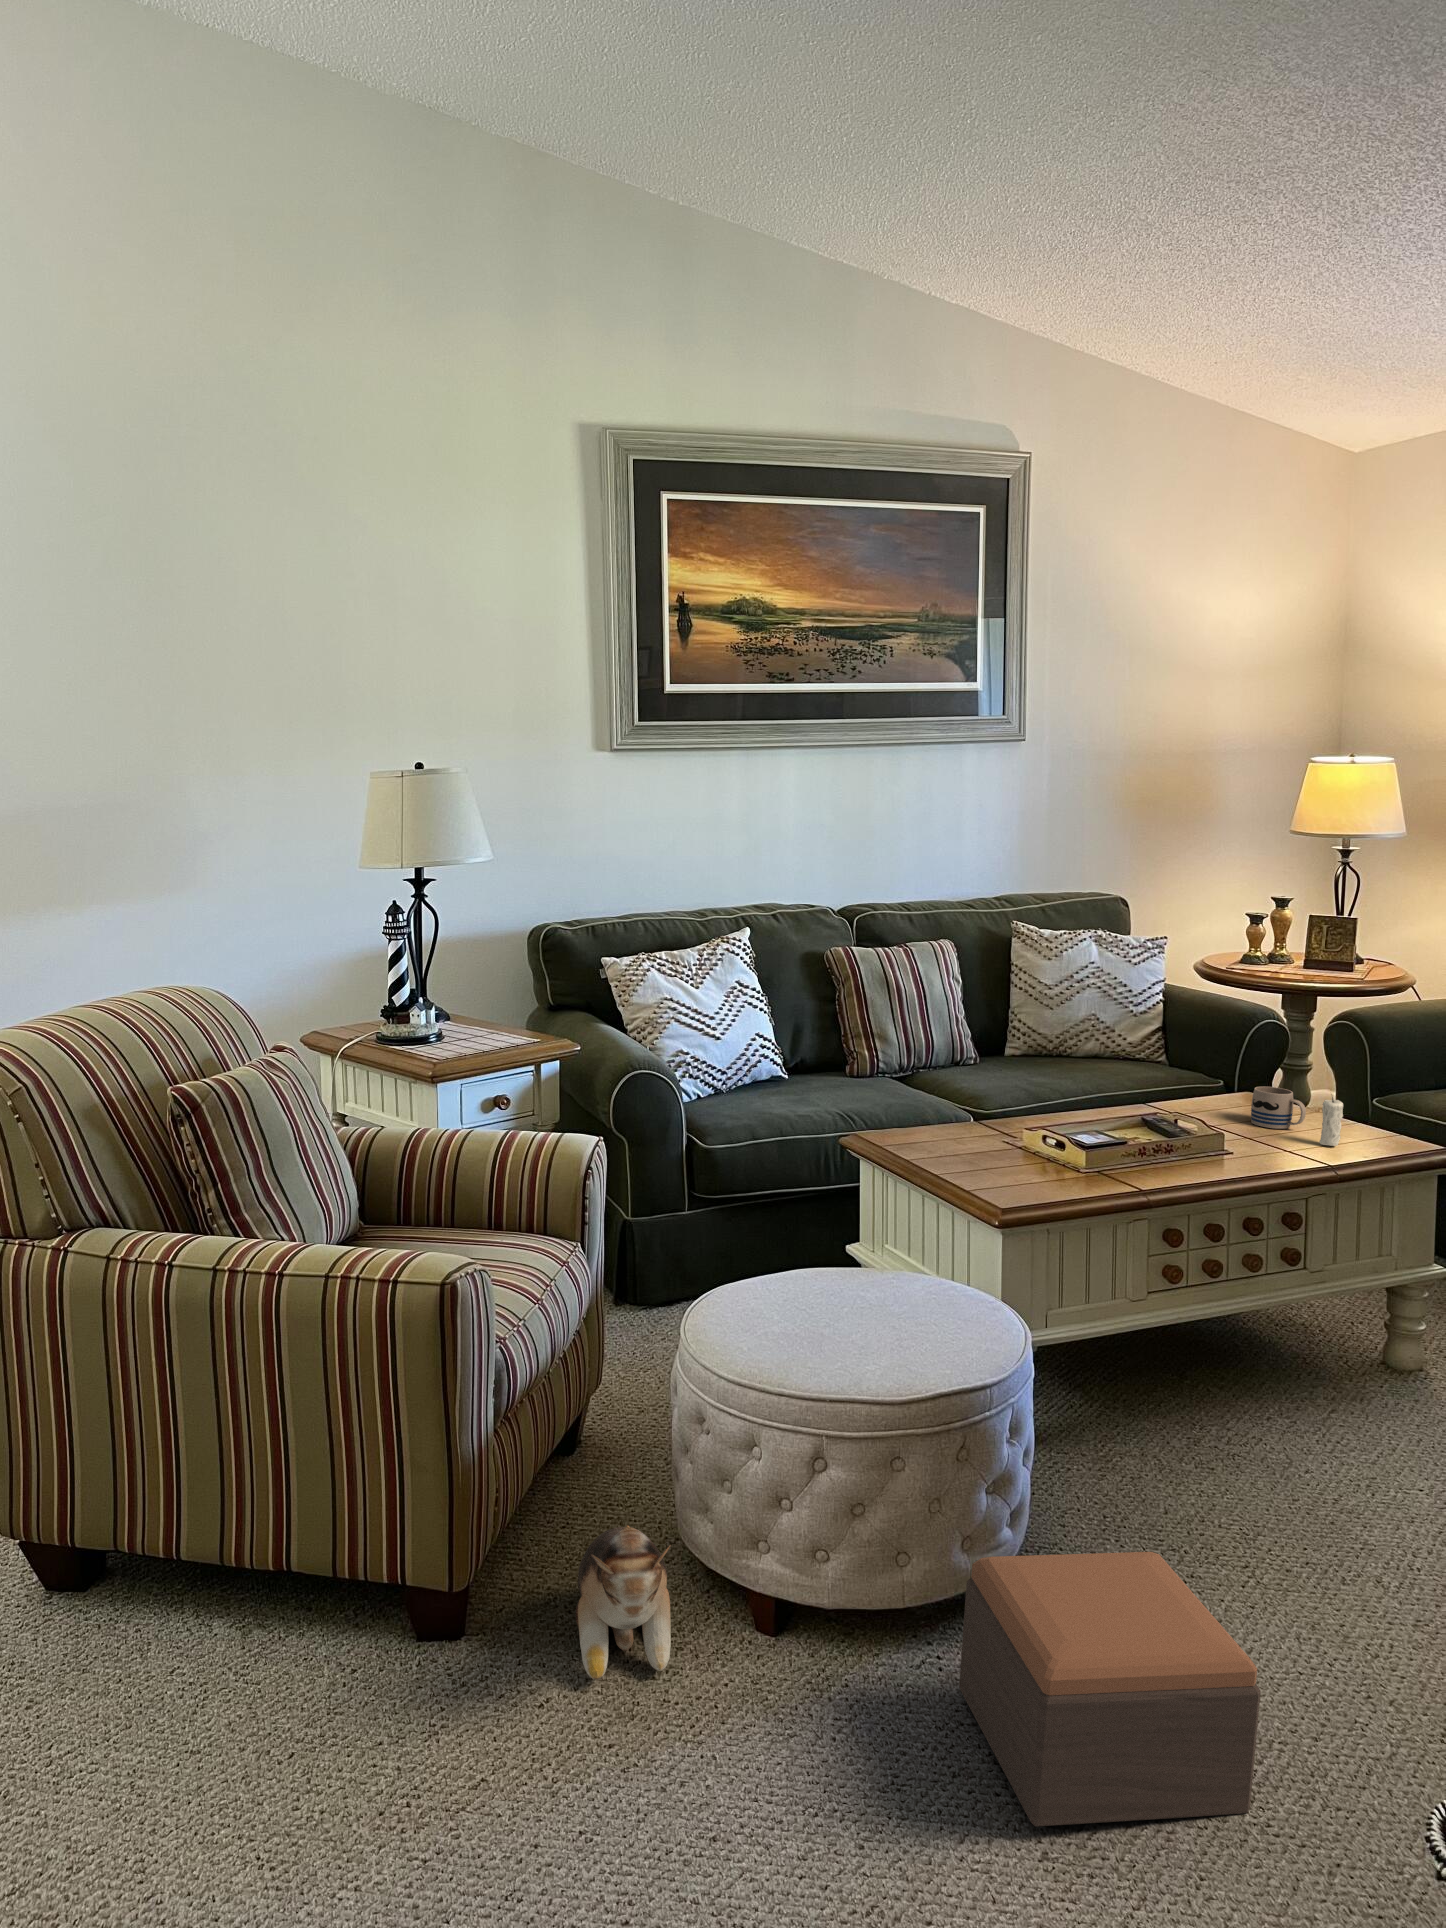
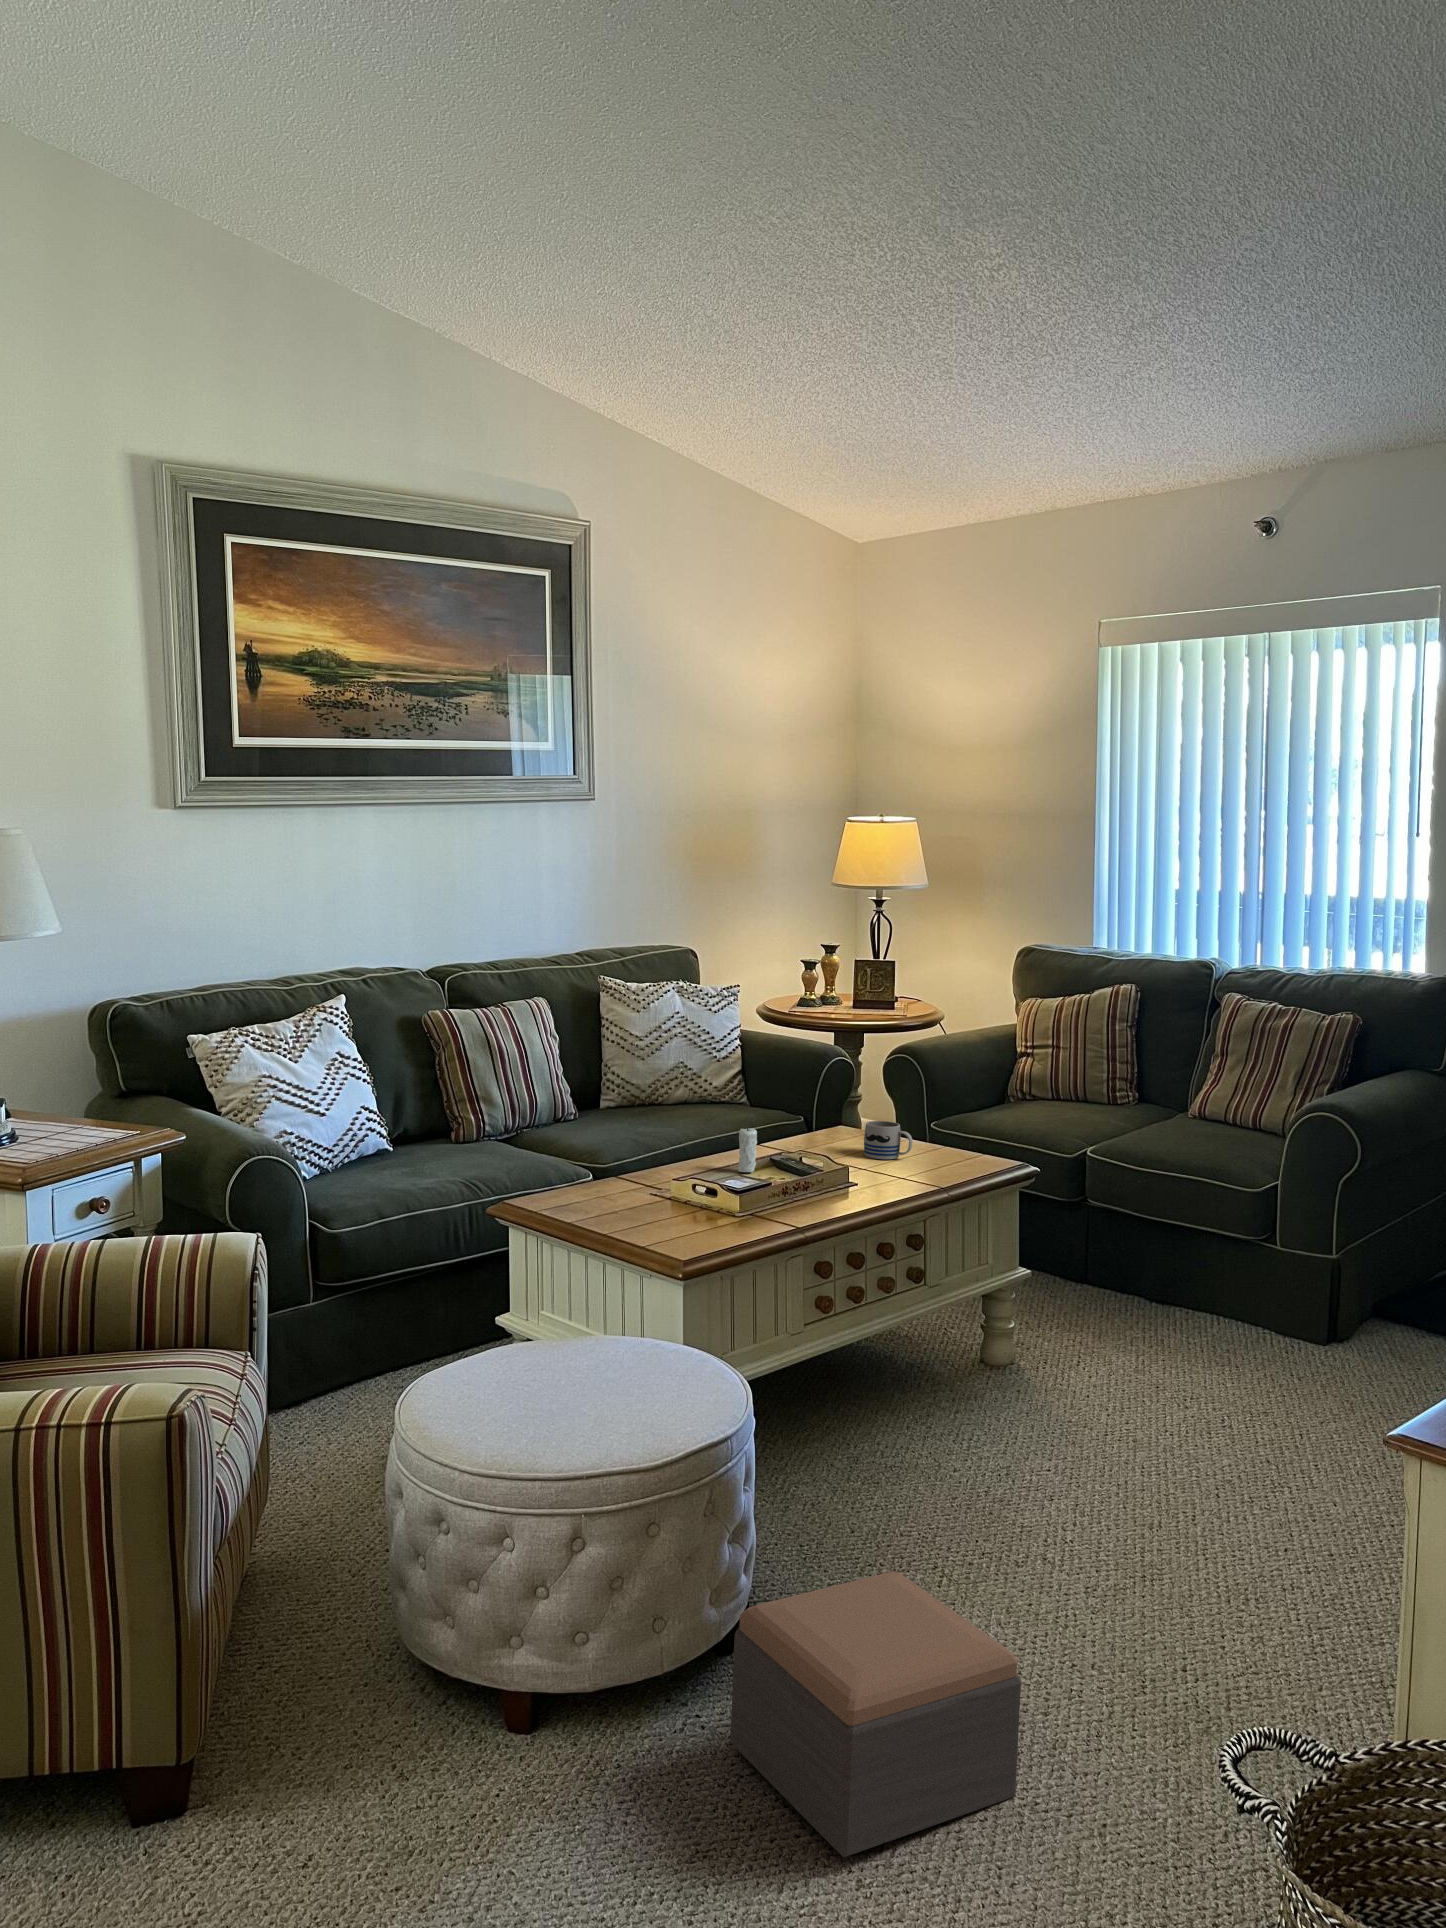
candle: present [1320,1097,1343,1146] -> present [738,1127,757,1172]
plush toy: present [575,1525,671,1679] -> none [315,1645,446,1822]

